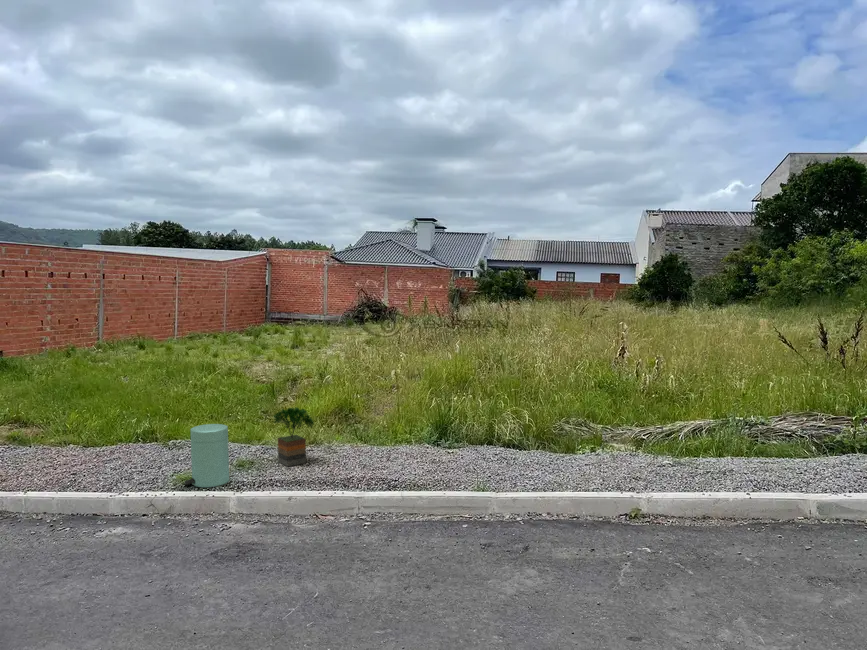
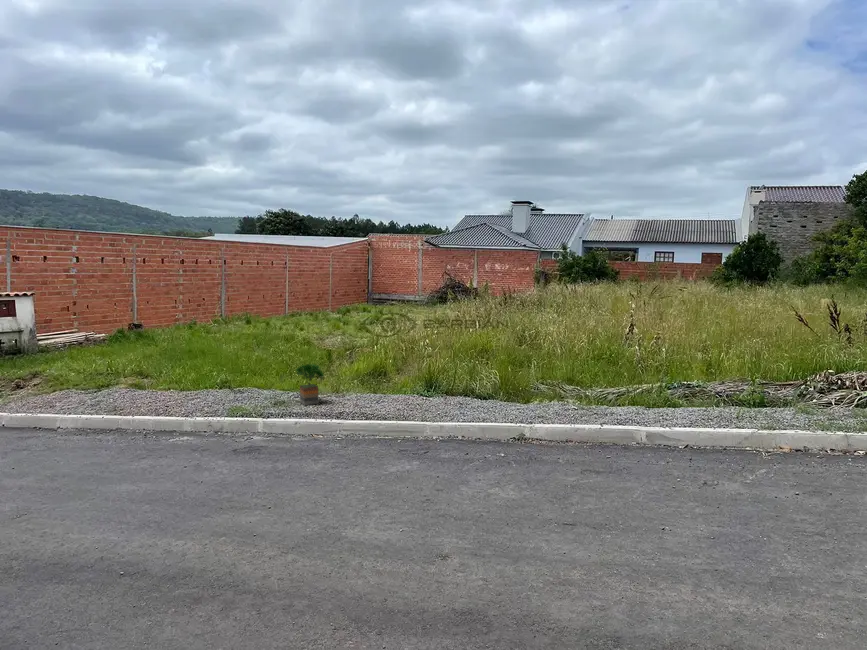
trash can: present [184,424,229,487] -> none [232,373,262,415]

